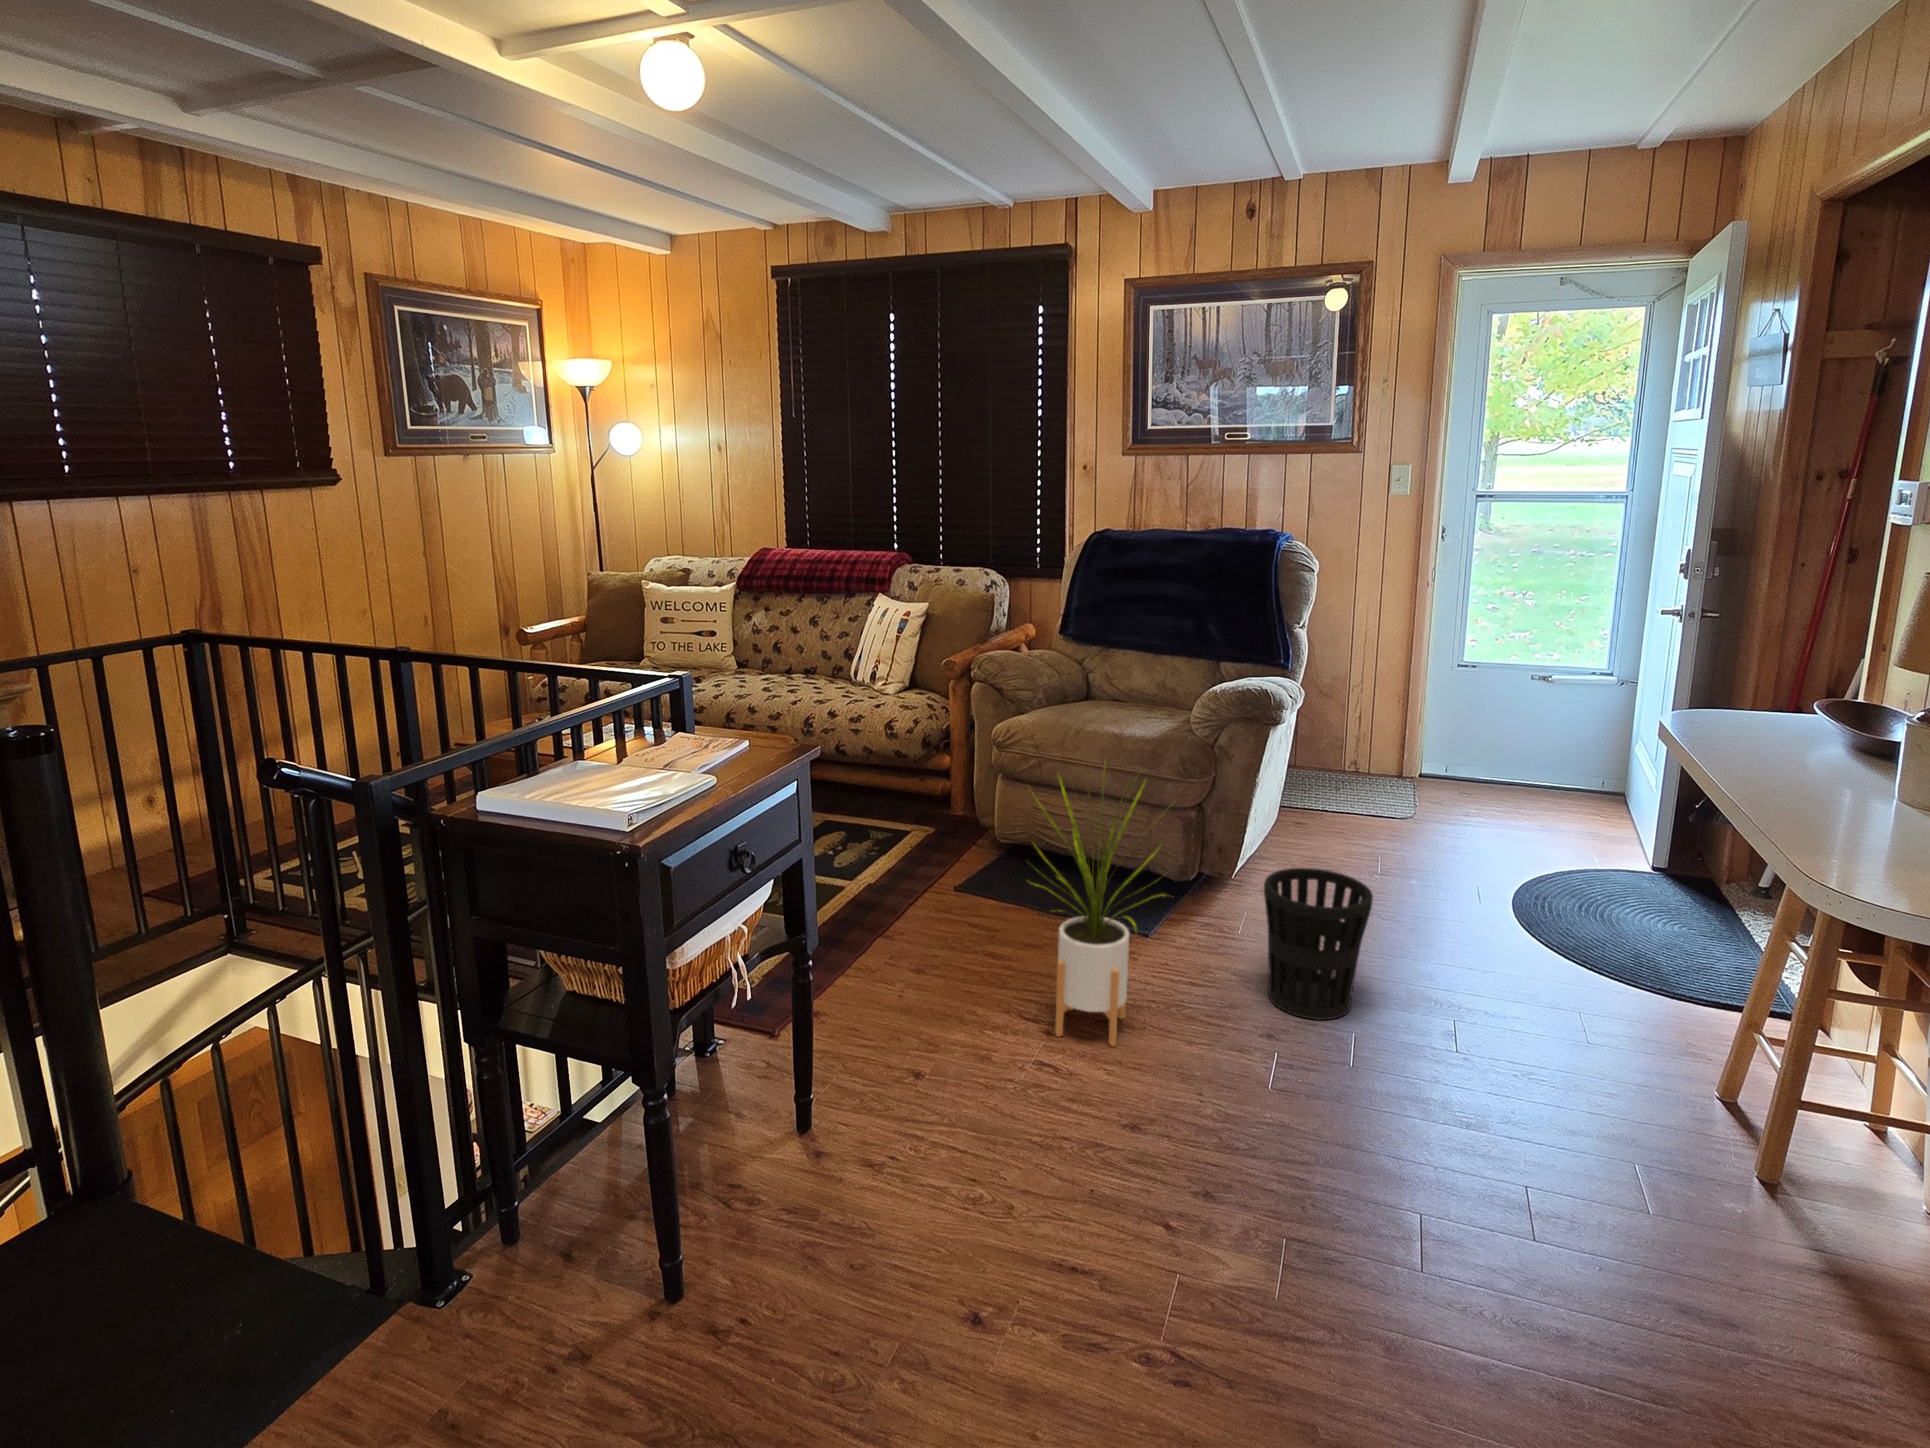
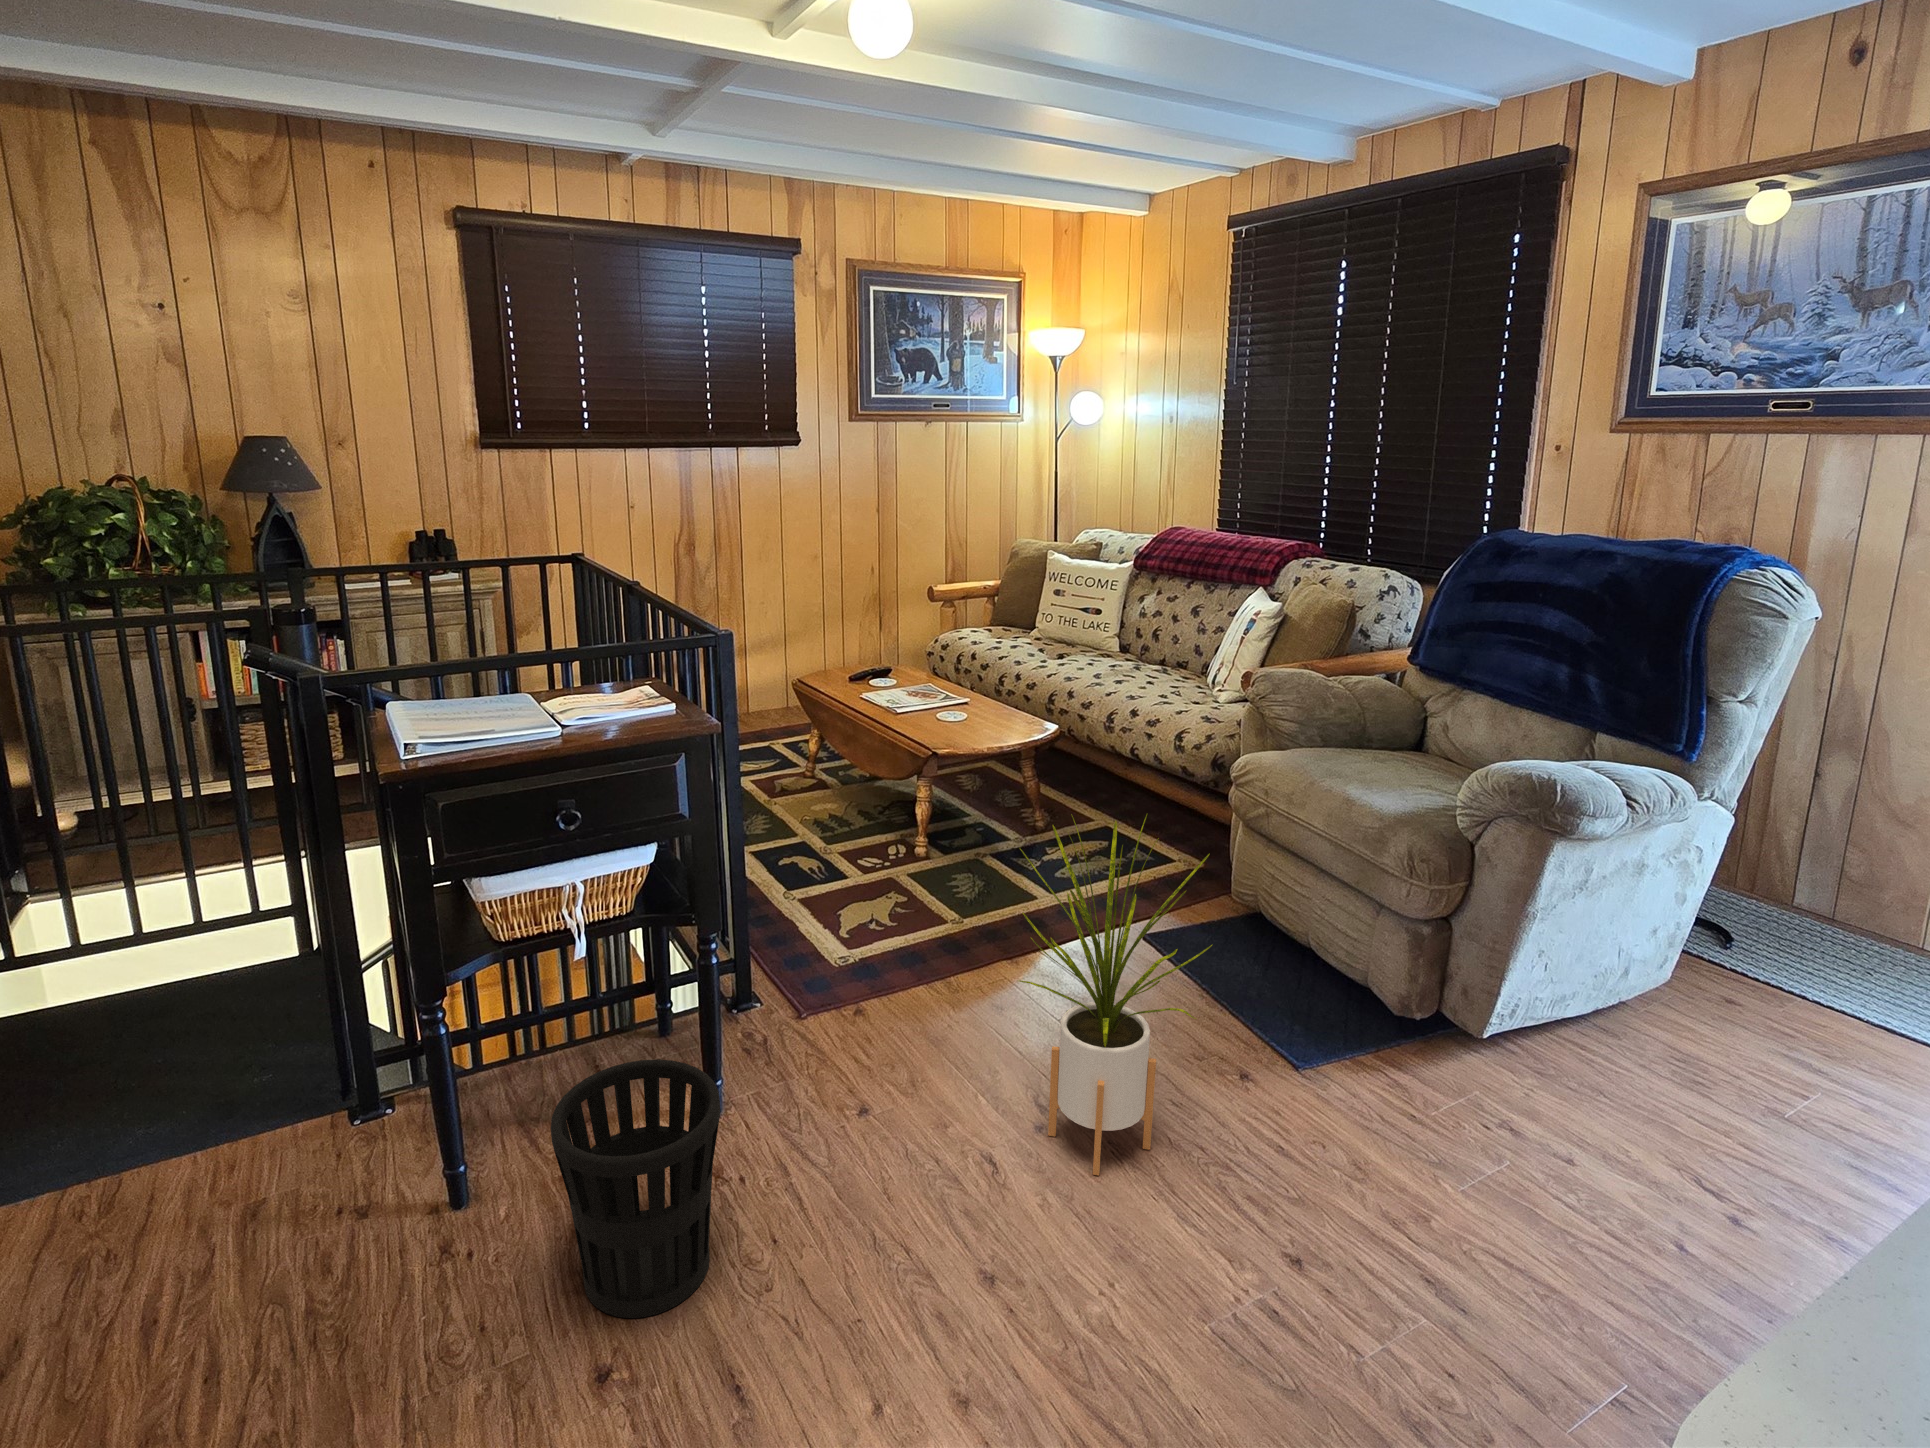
wastebasket: present [1264,868,1373,1020] -> present [551,1059,720,1318]

